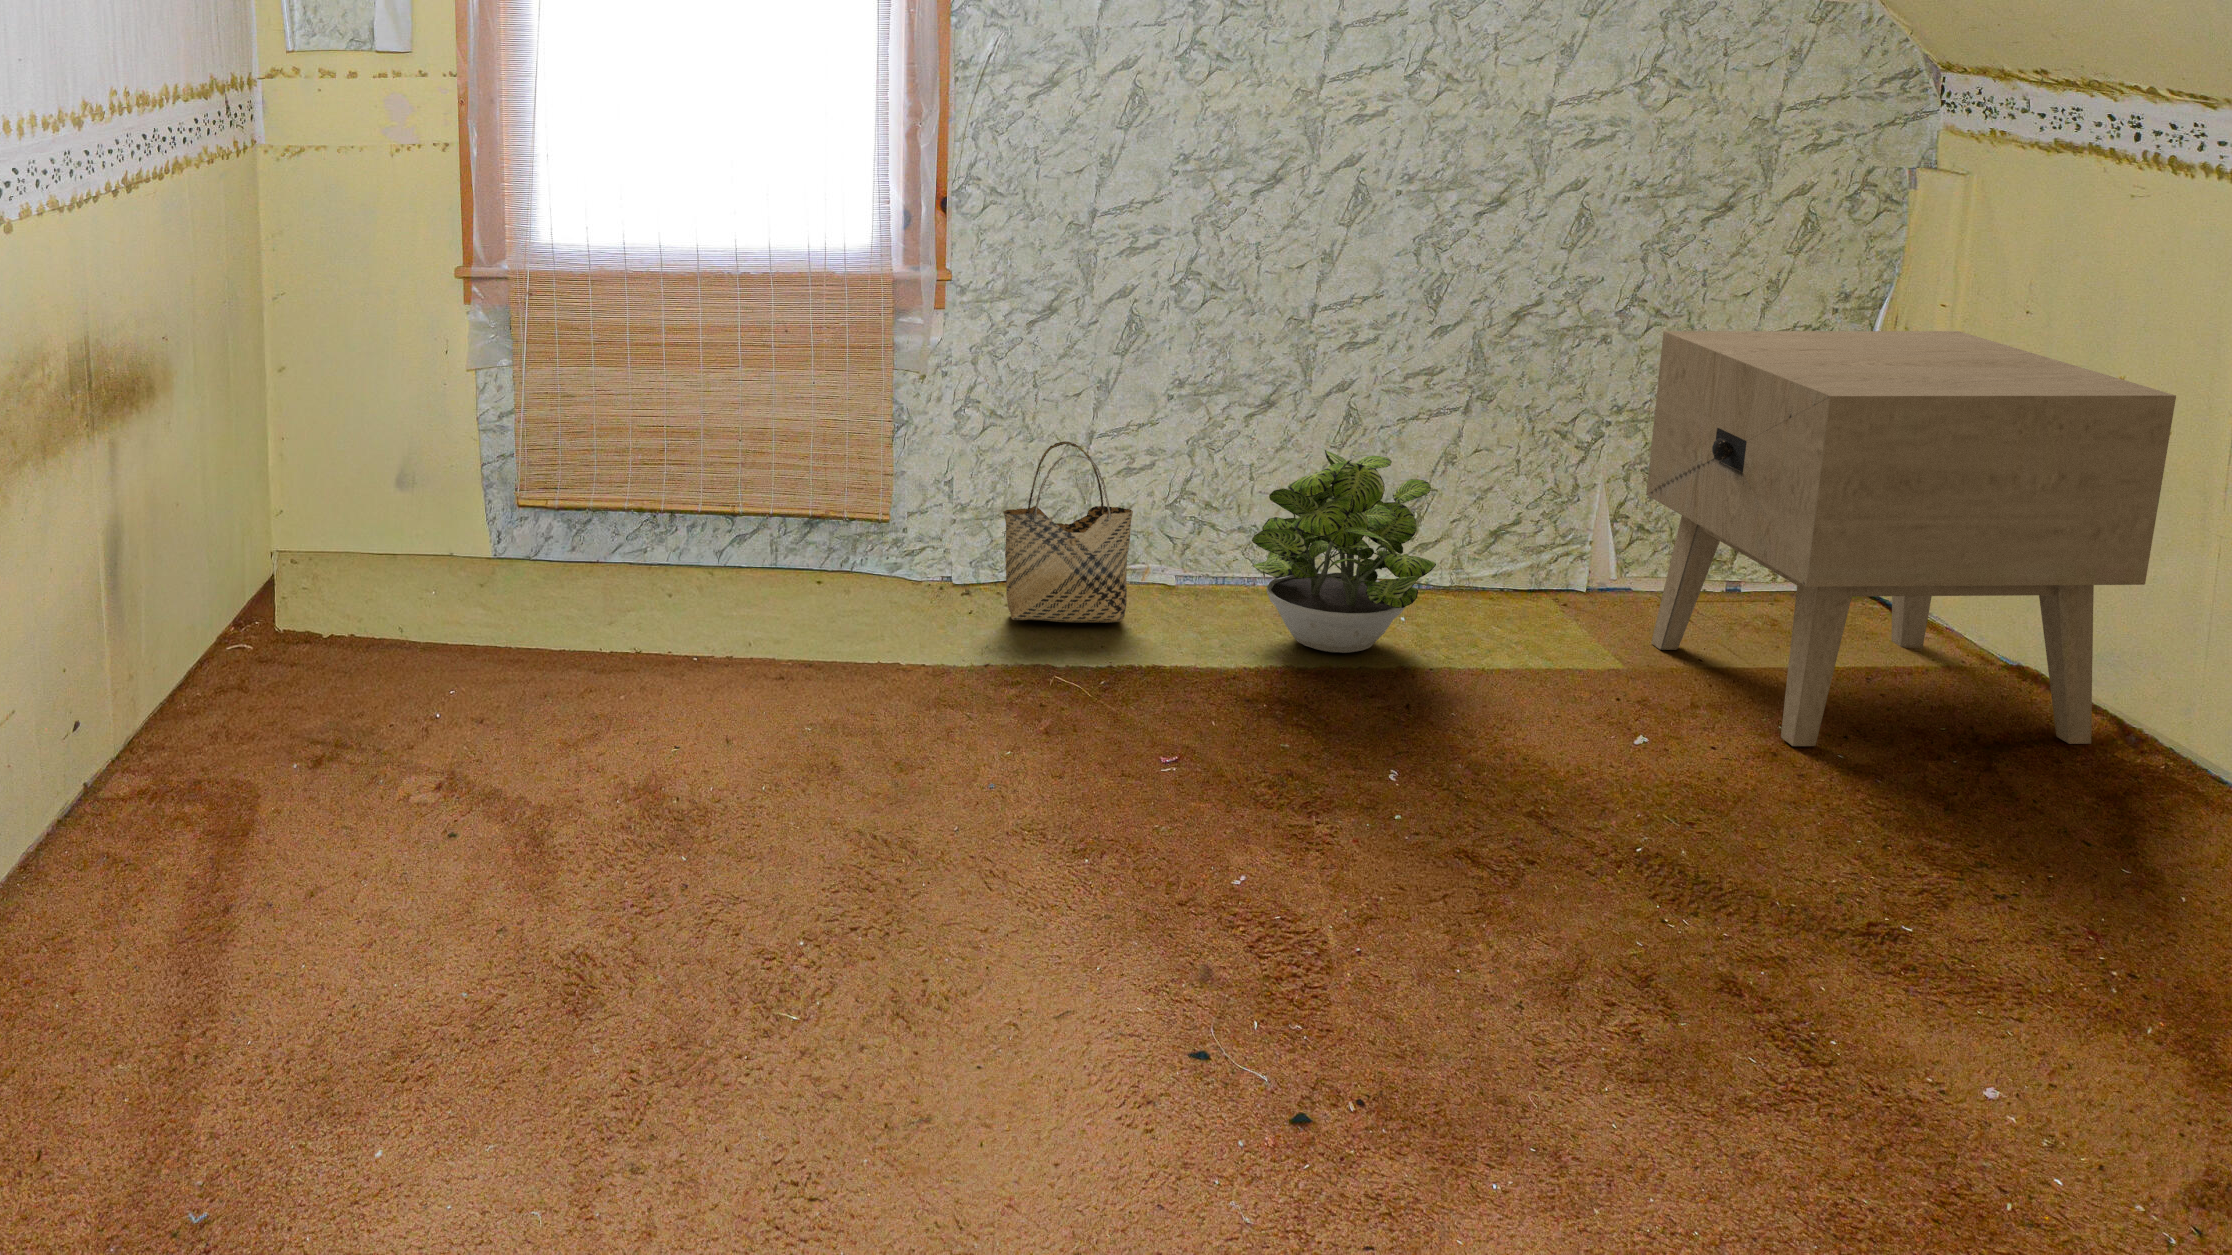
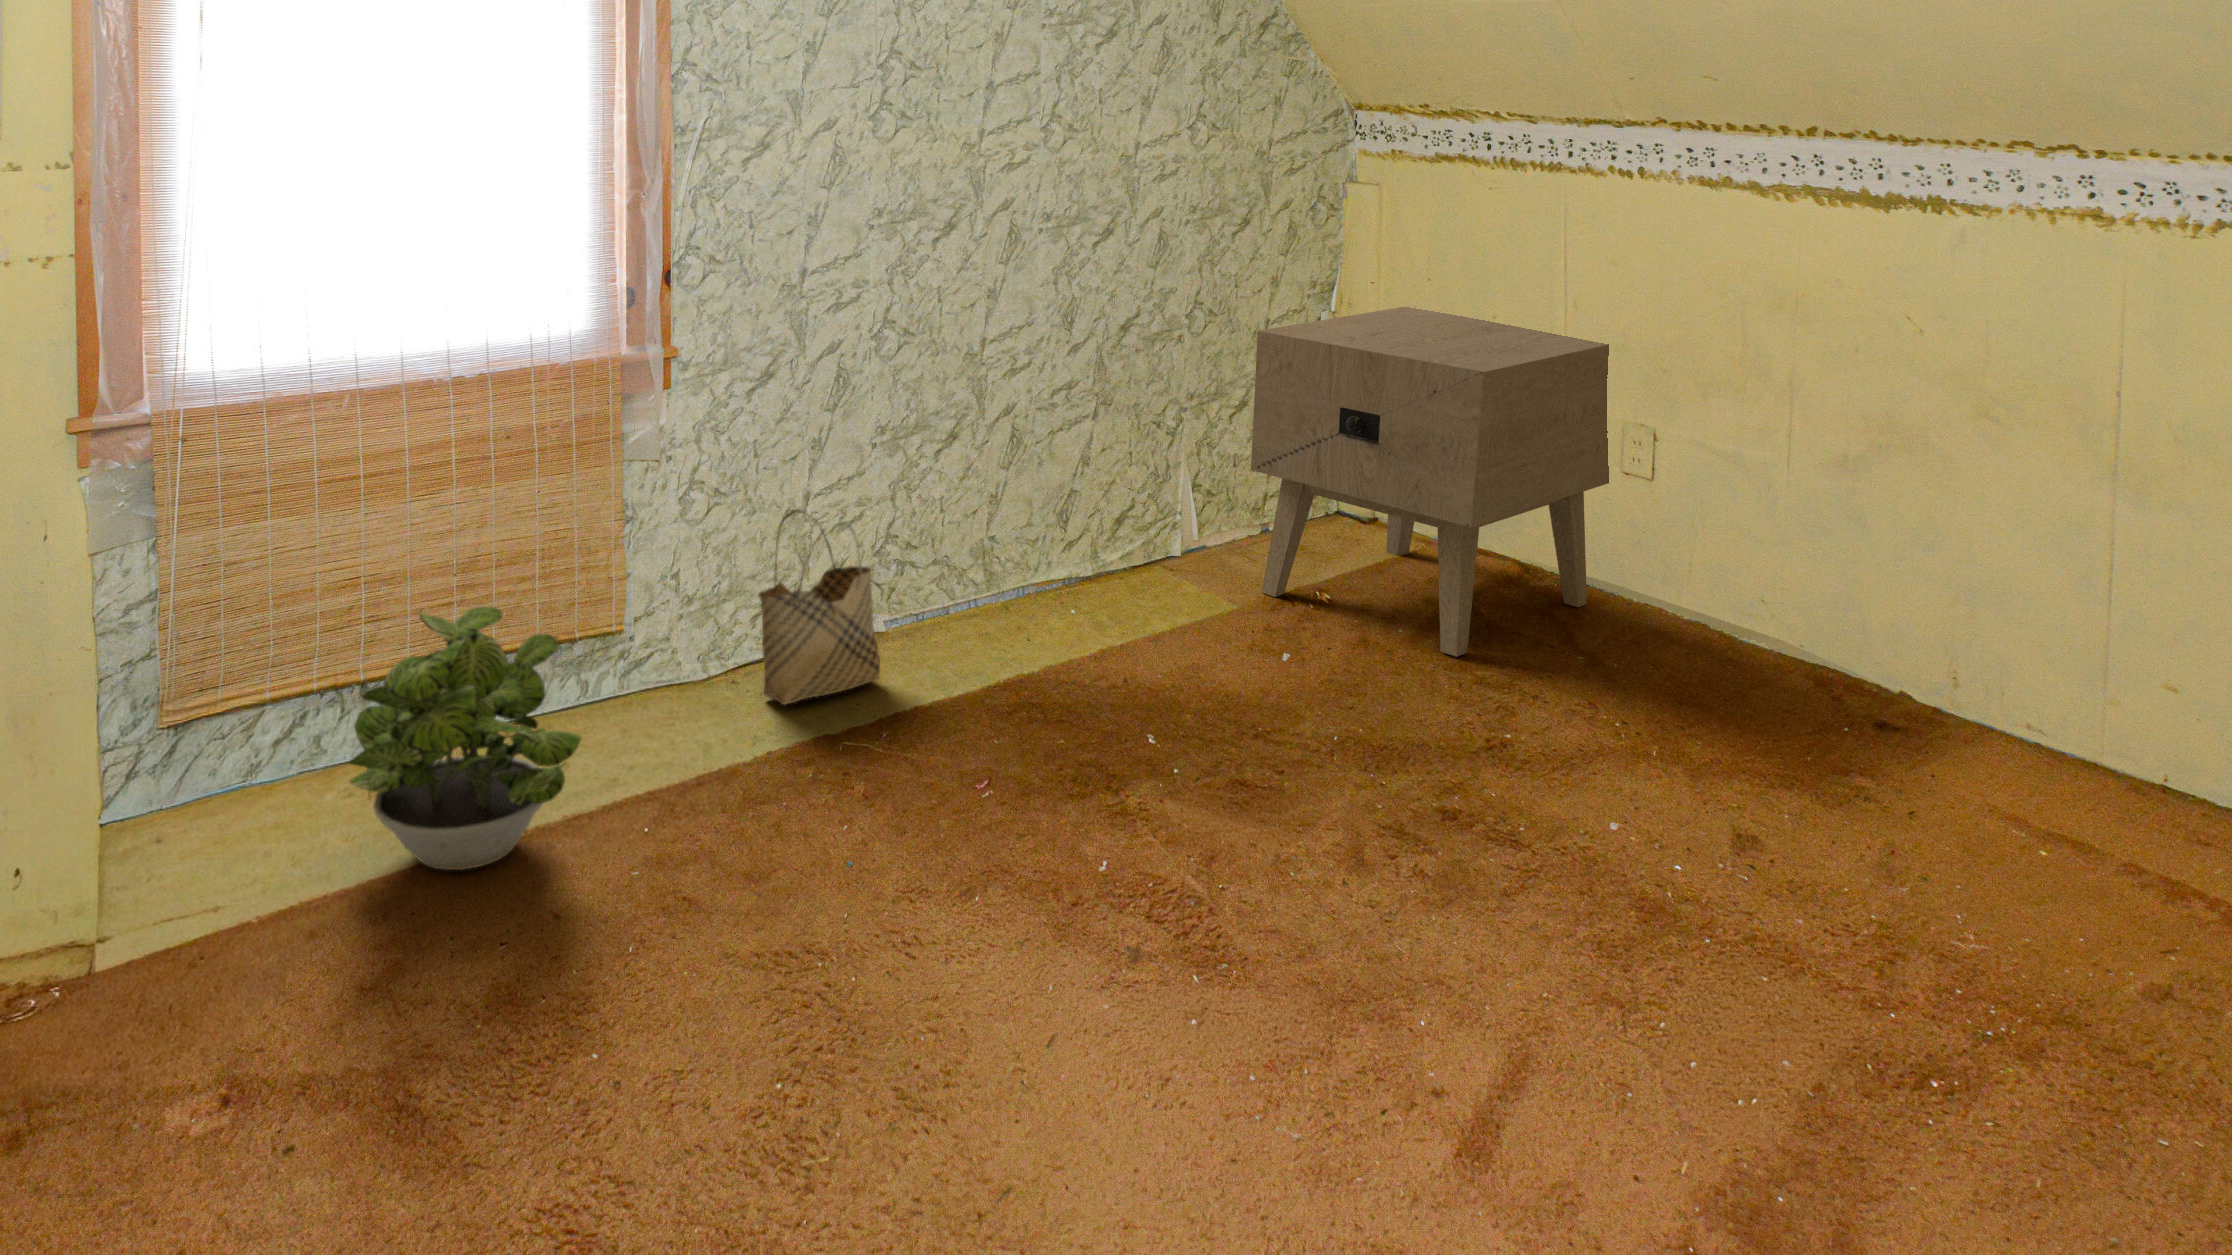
potted plant: present [1252,450,1436,653] -> present [350,607,581,870]

